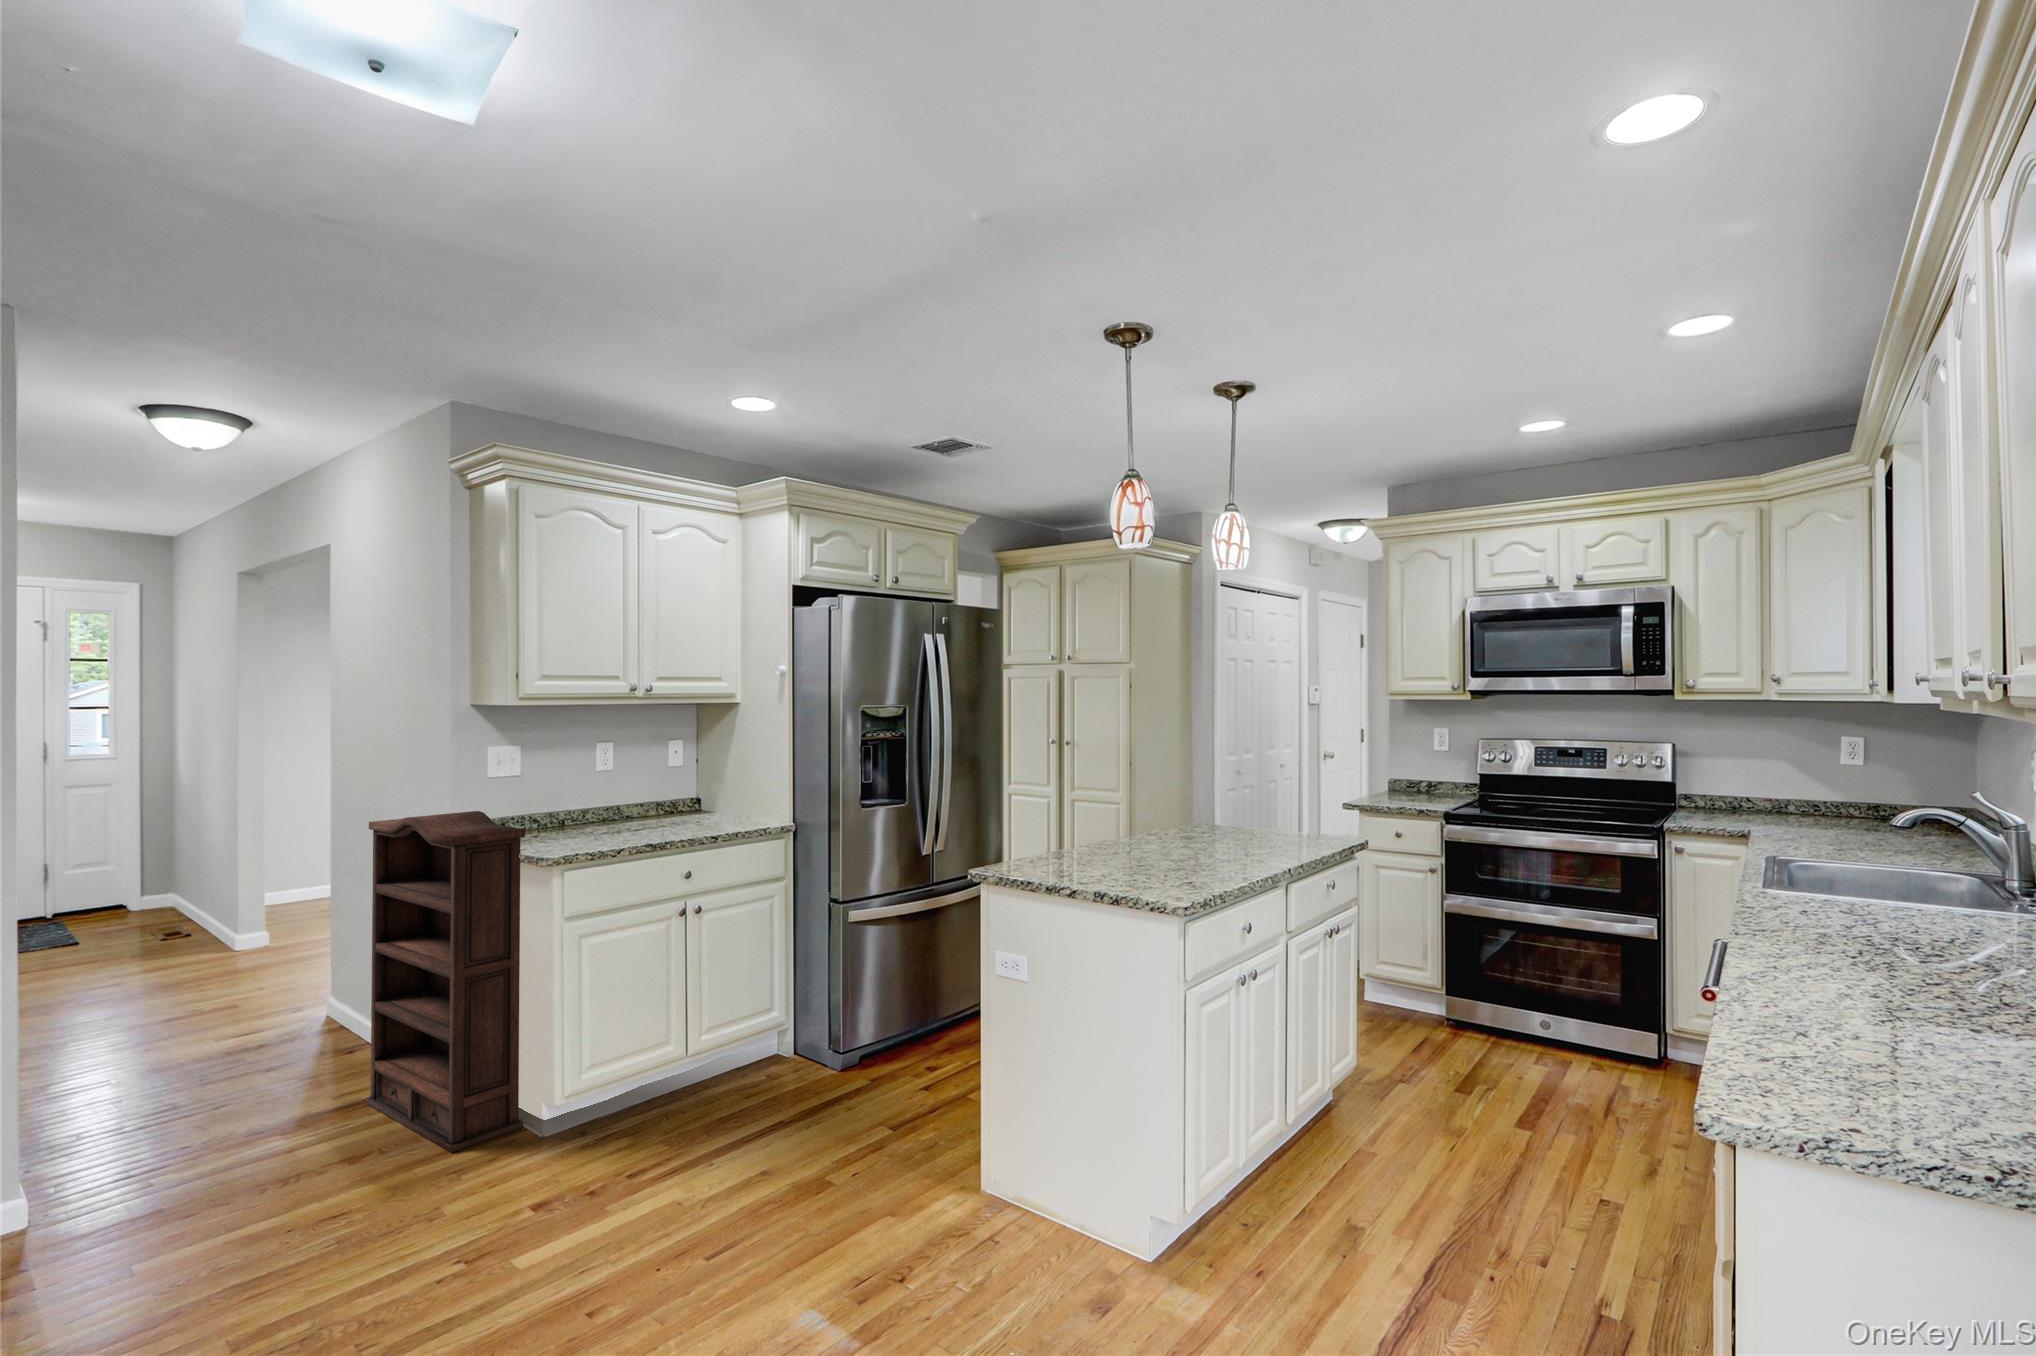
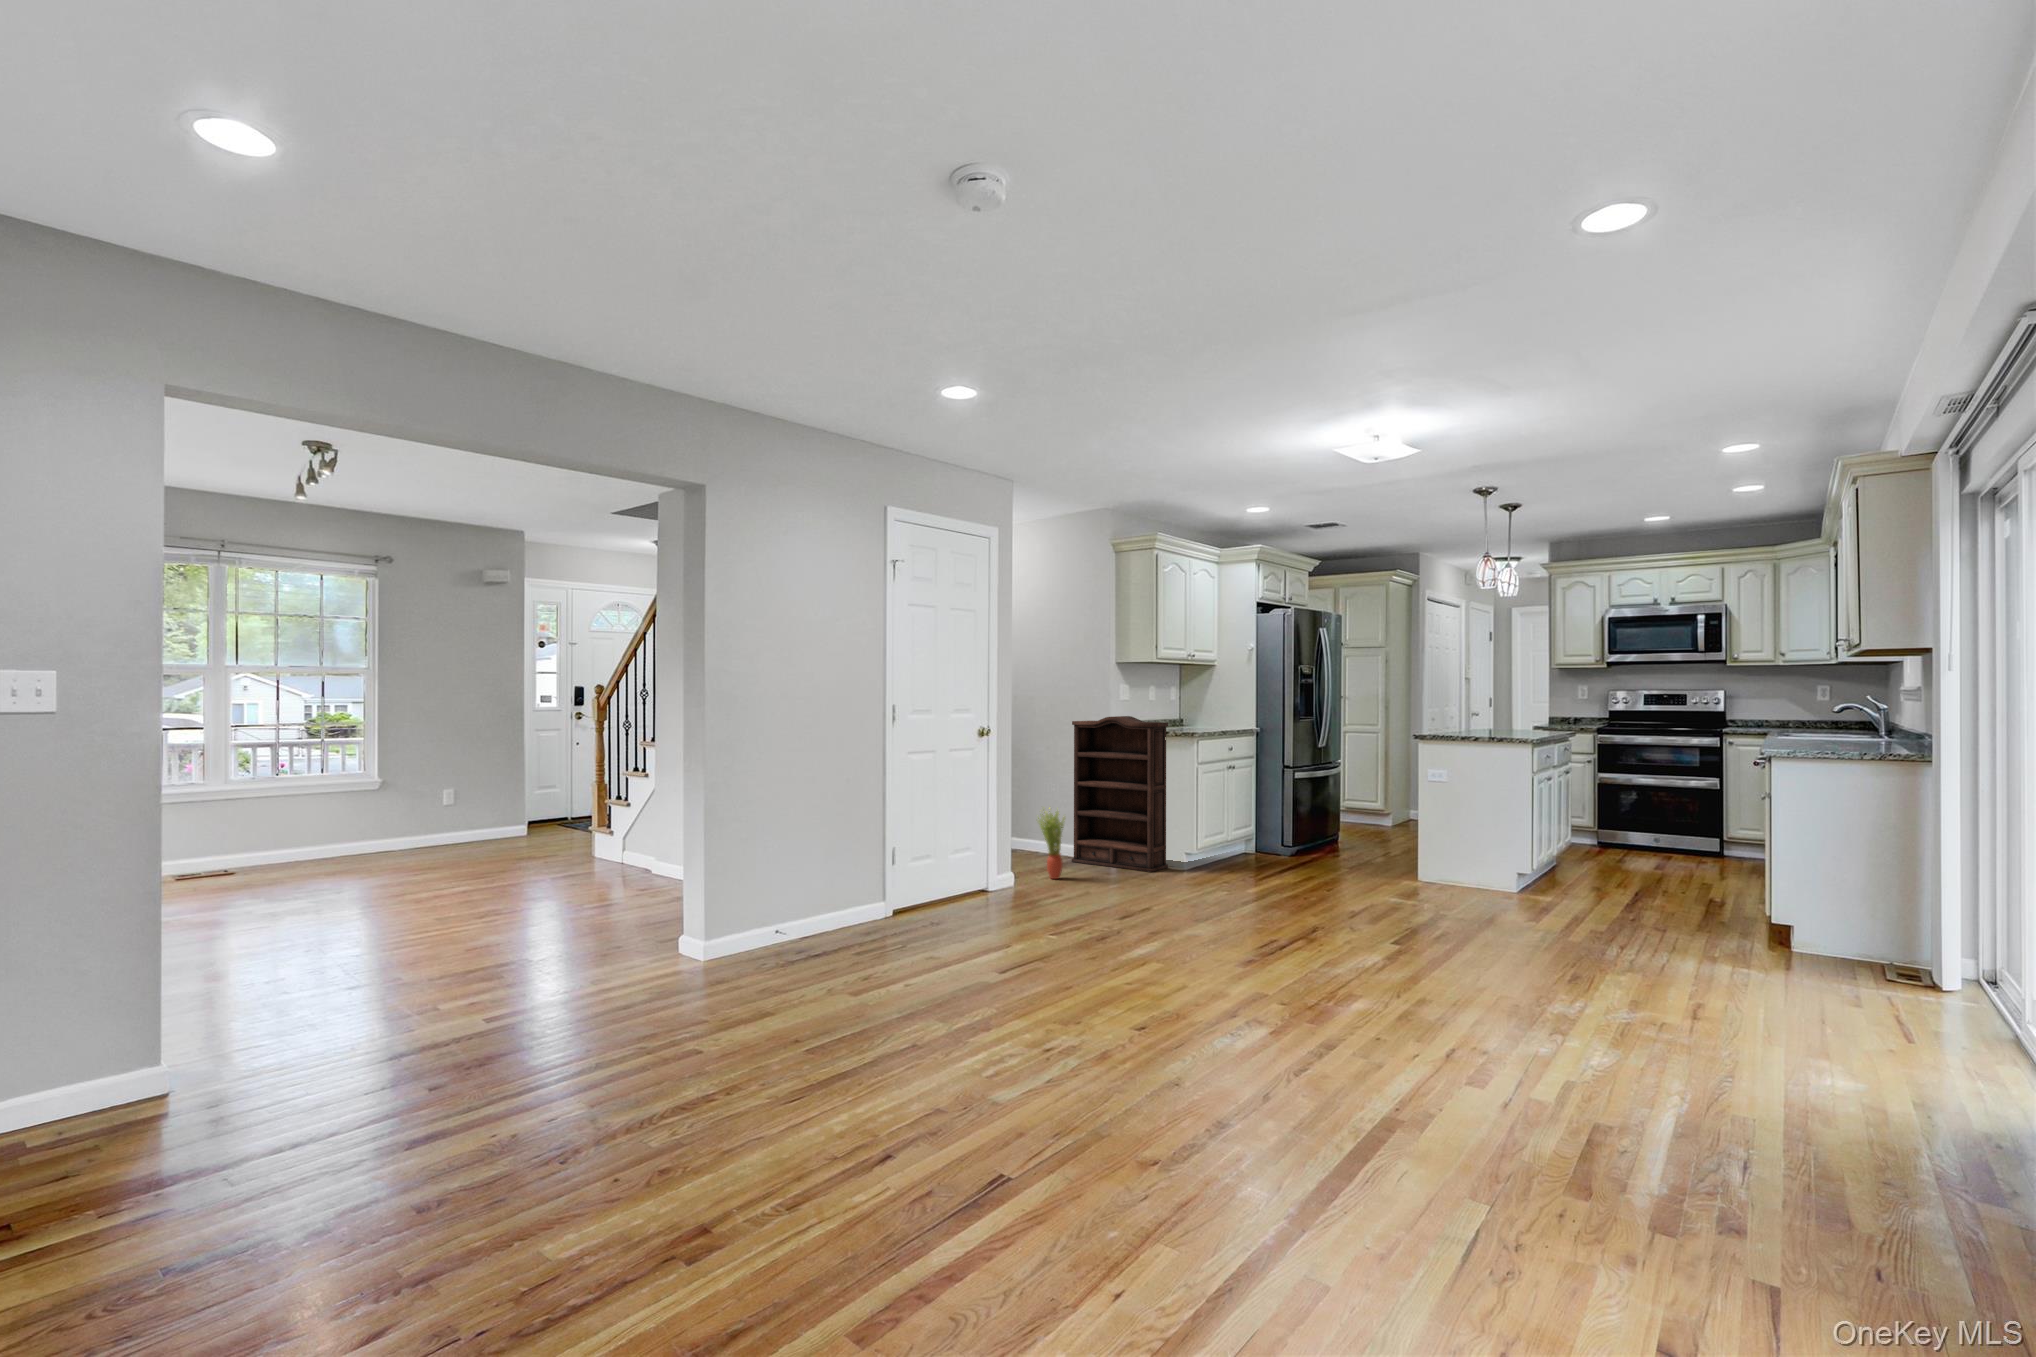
potted plant: none [132,1027,214,1194] -> present [1038,808,1065,879]

